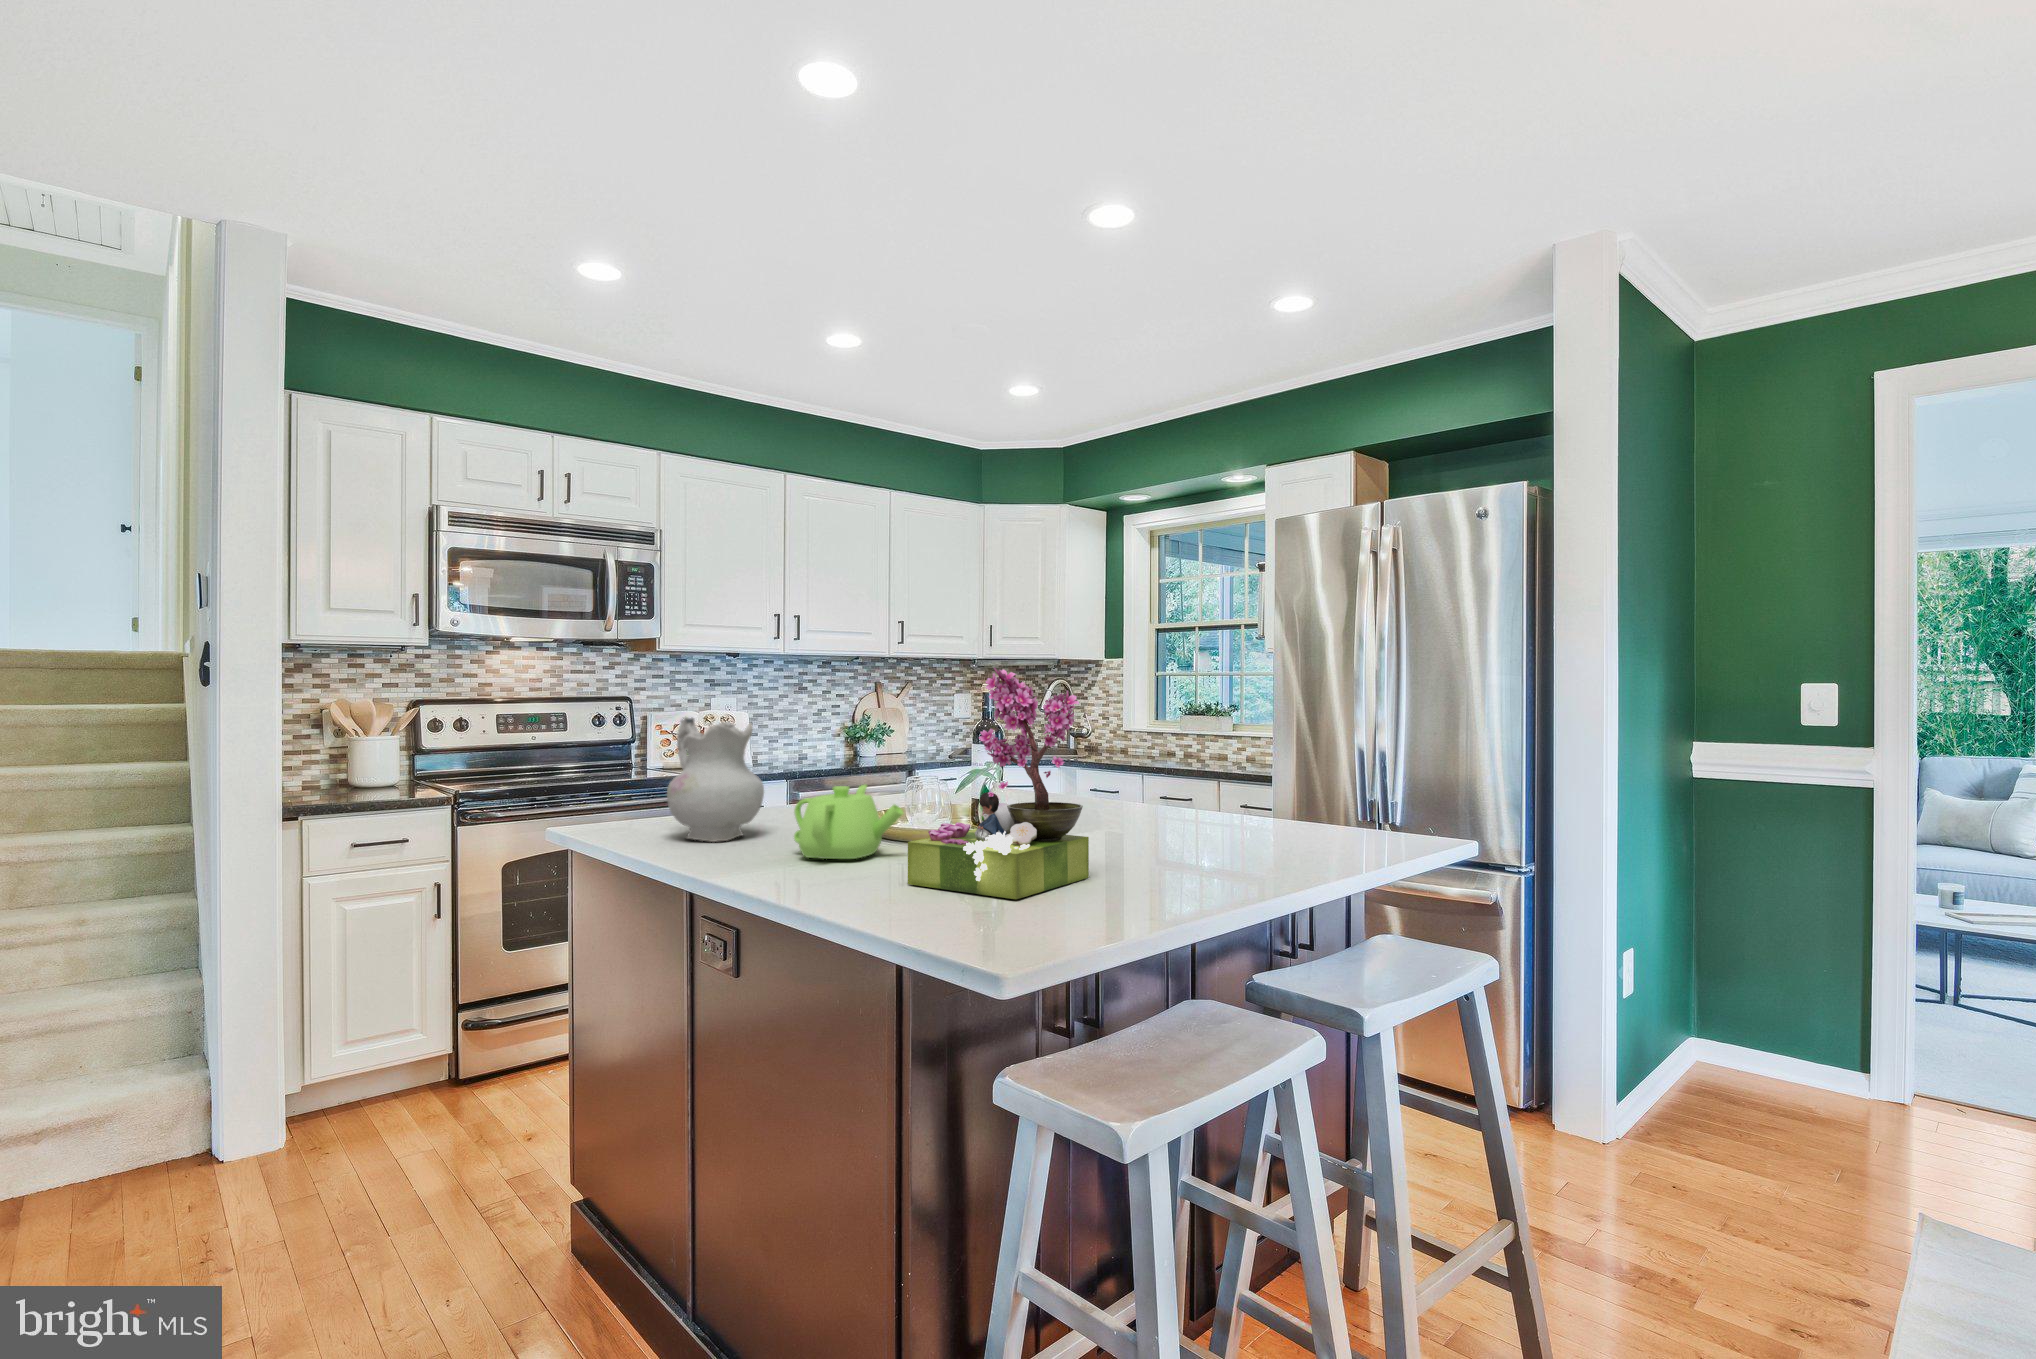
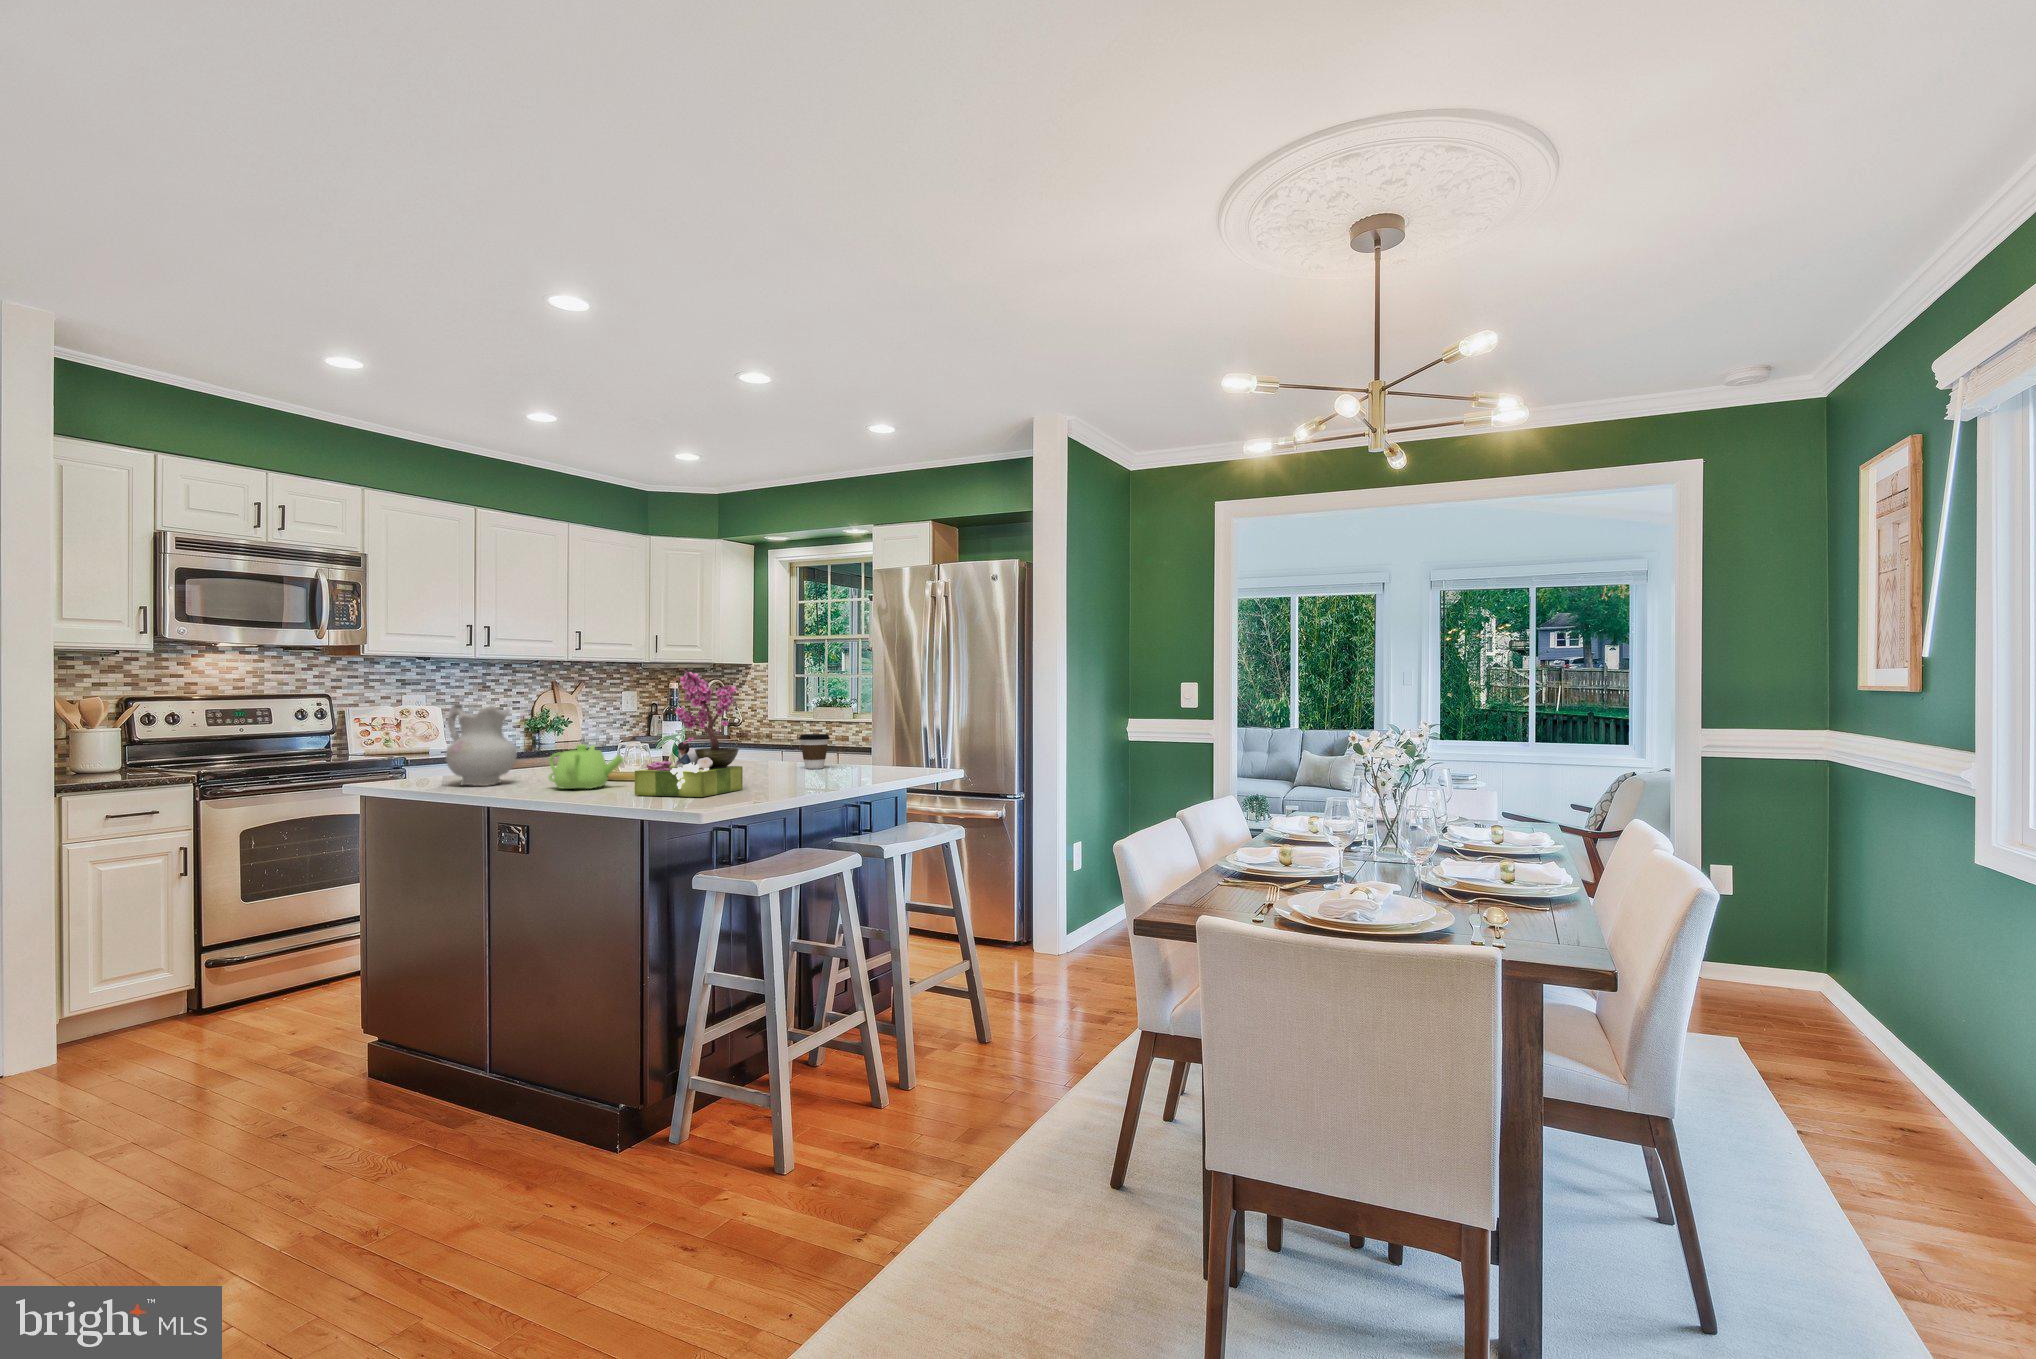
coffee cup: none [1177,768,1225,825] -> present [799,734,830,769]

